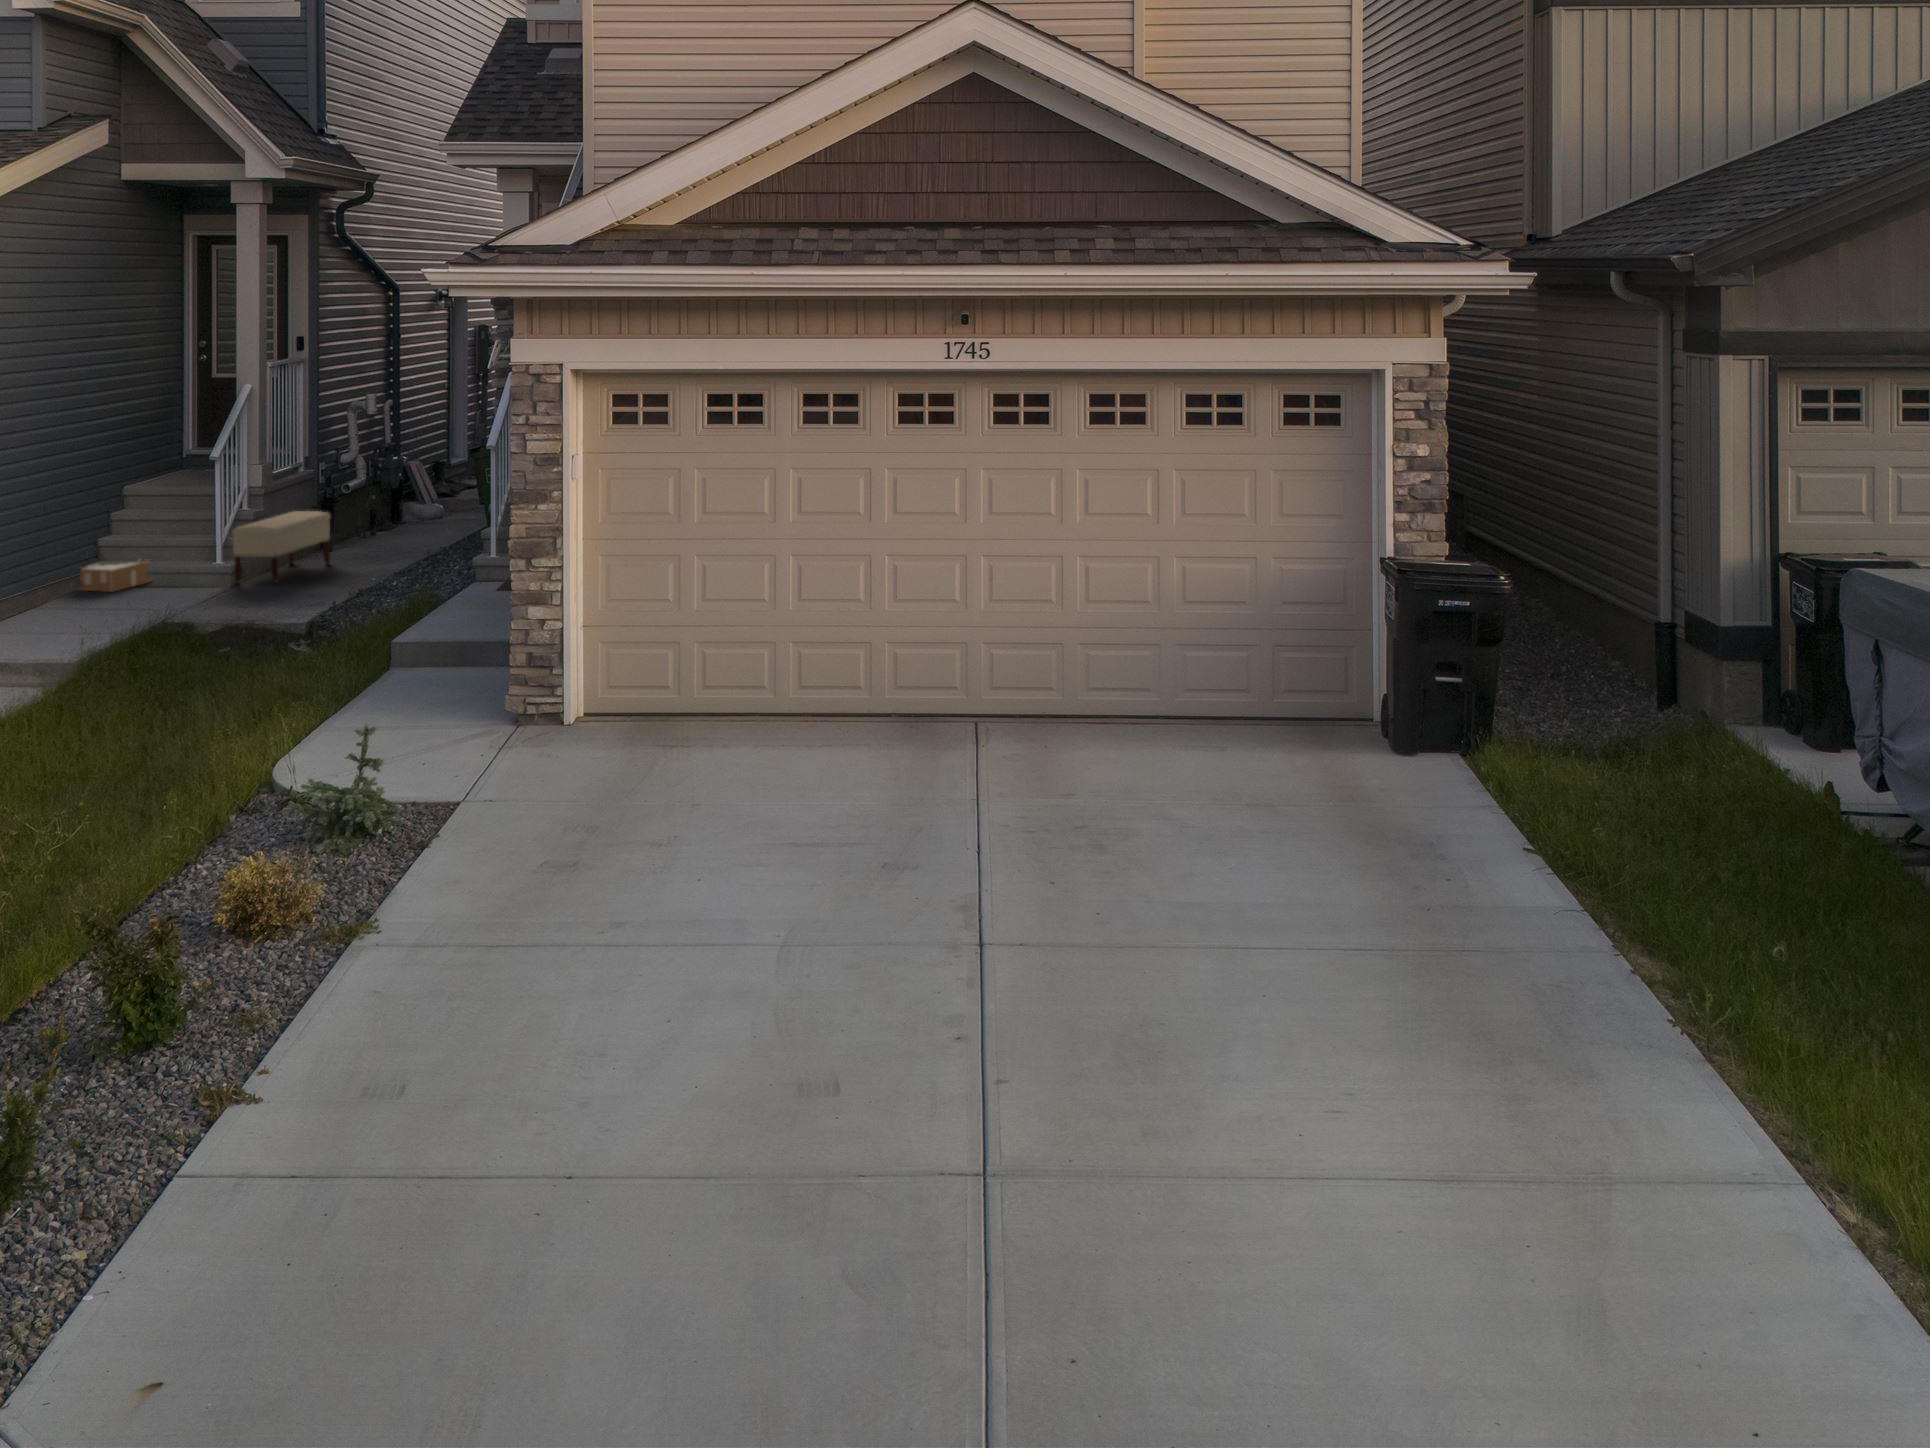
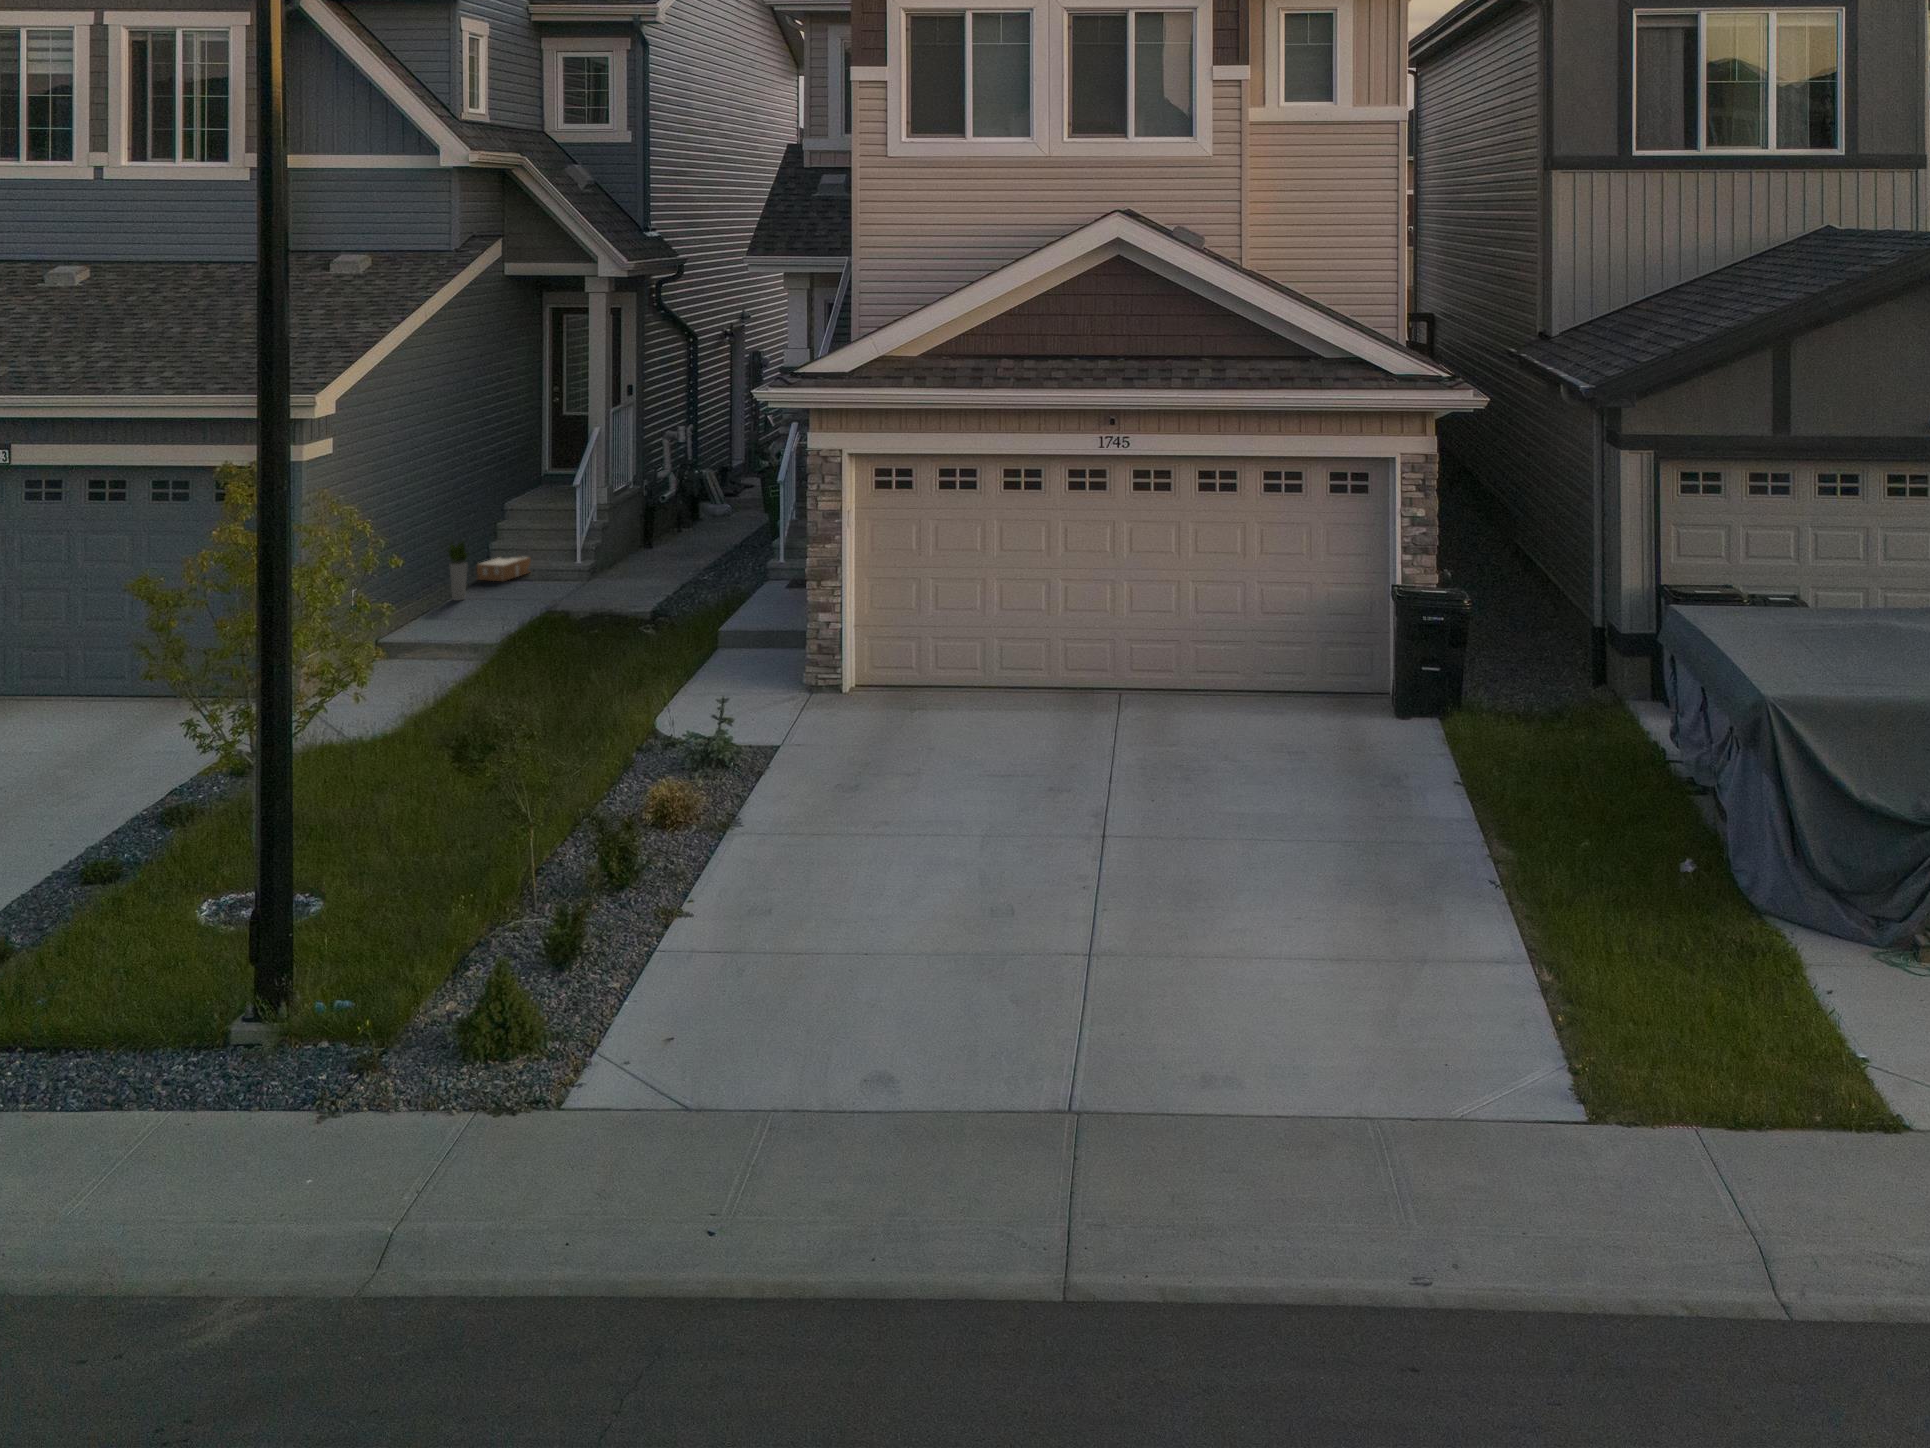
bench: present [232,511,331,583] -> none [588,520,657,575]
planter: none [23,529,58,615] -> present [448,541,468,601]

